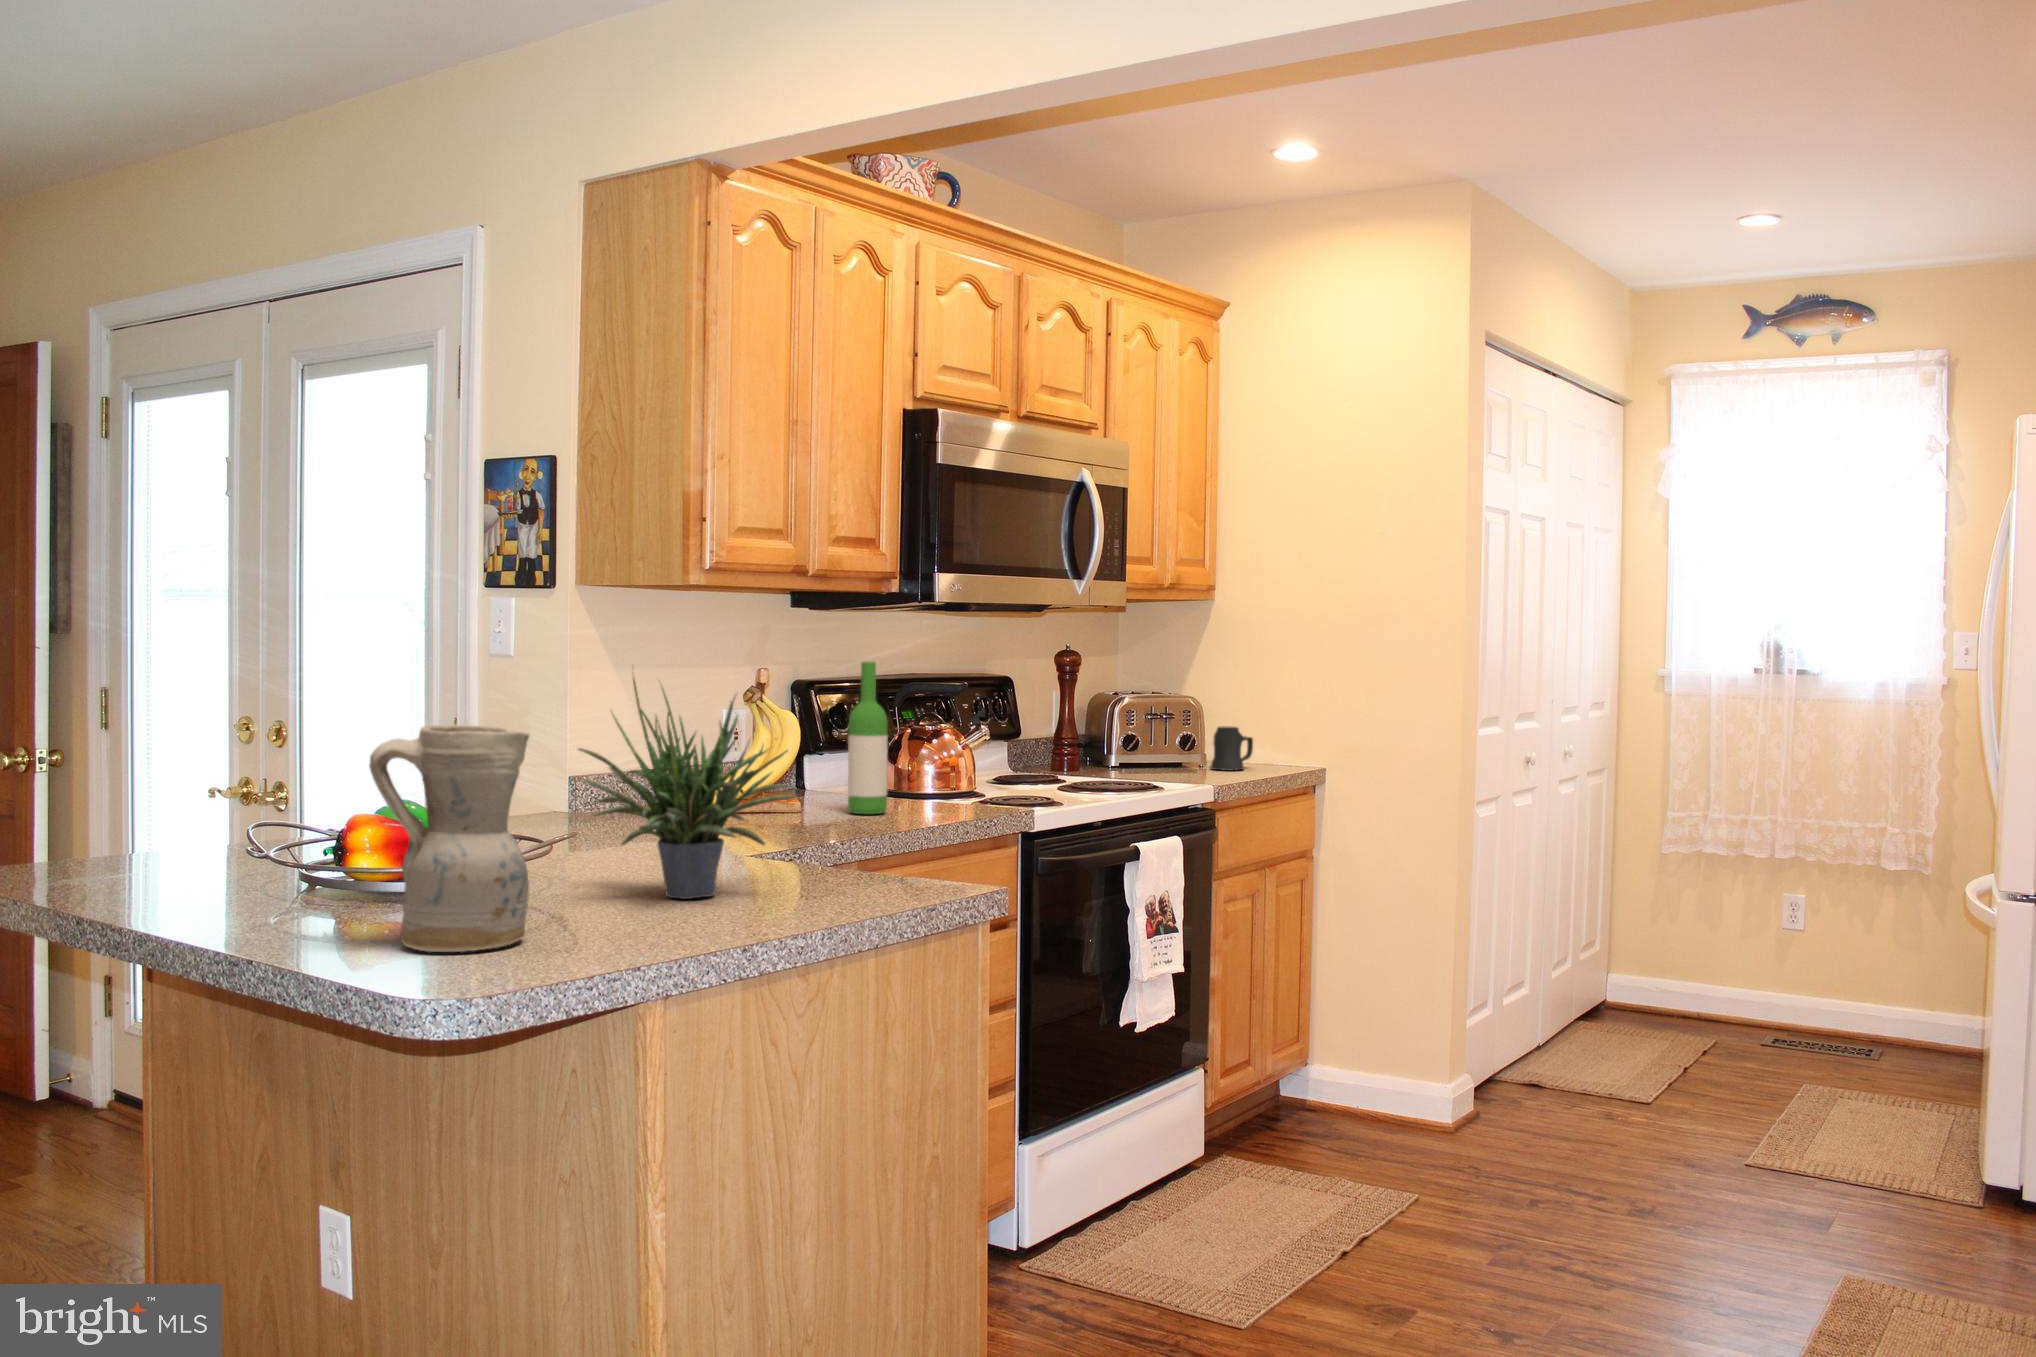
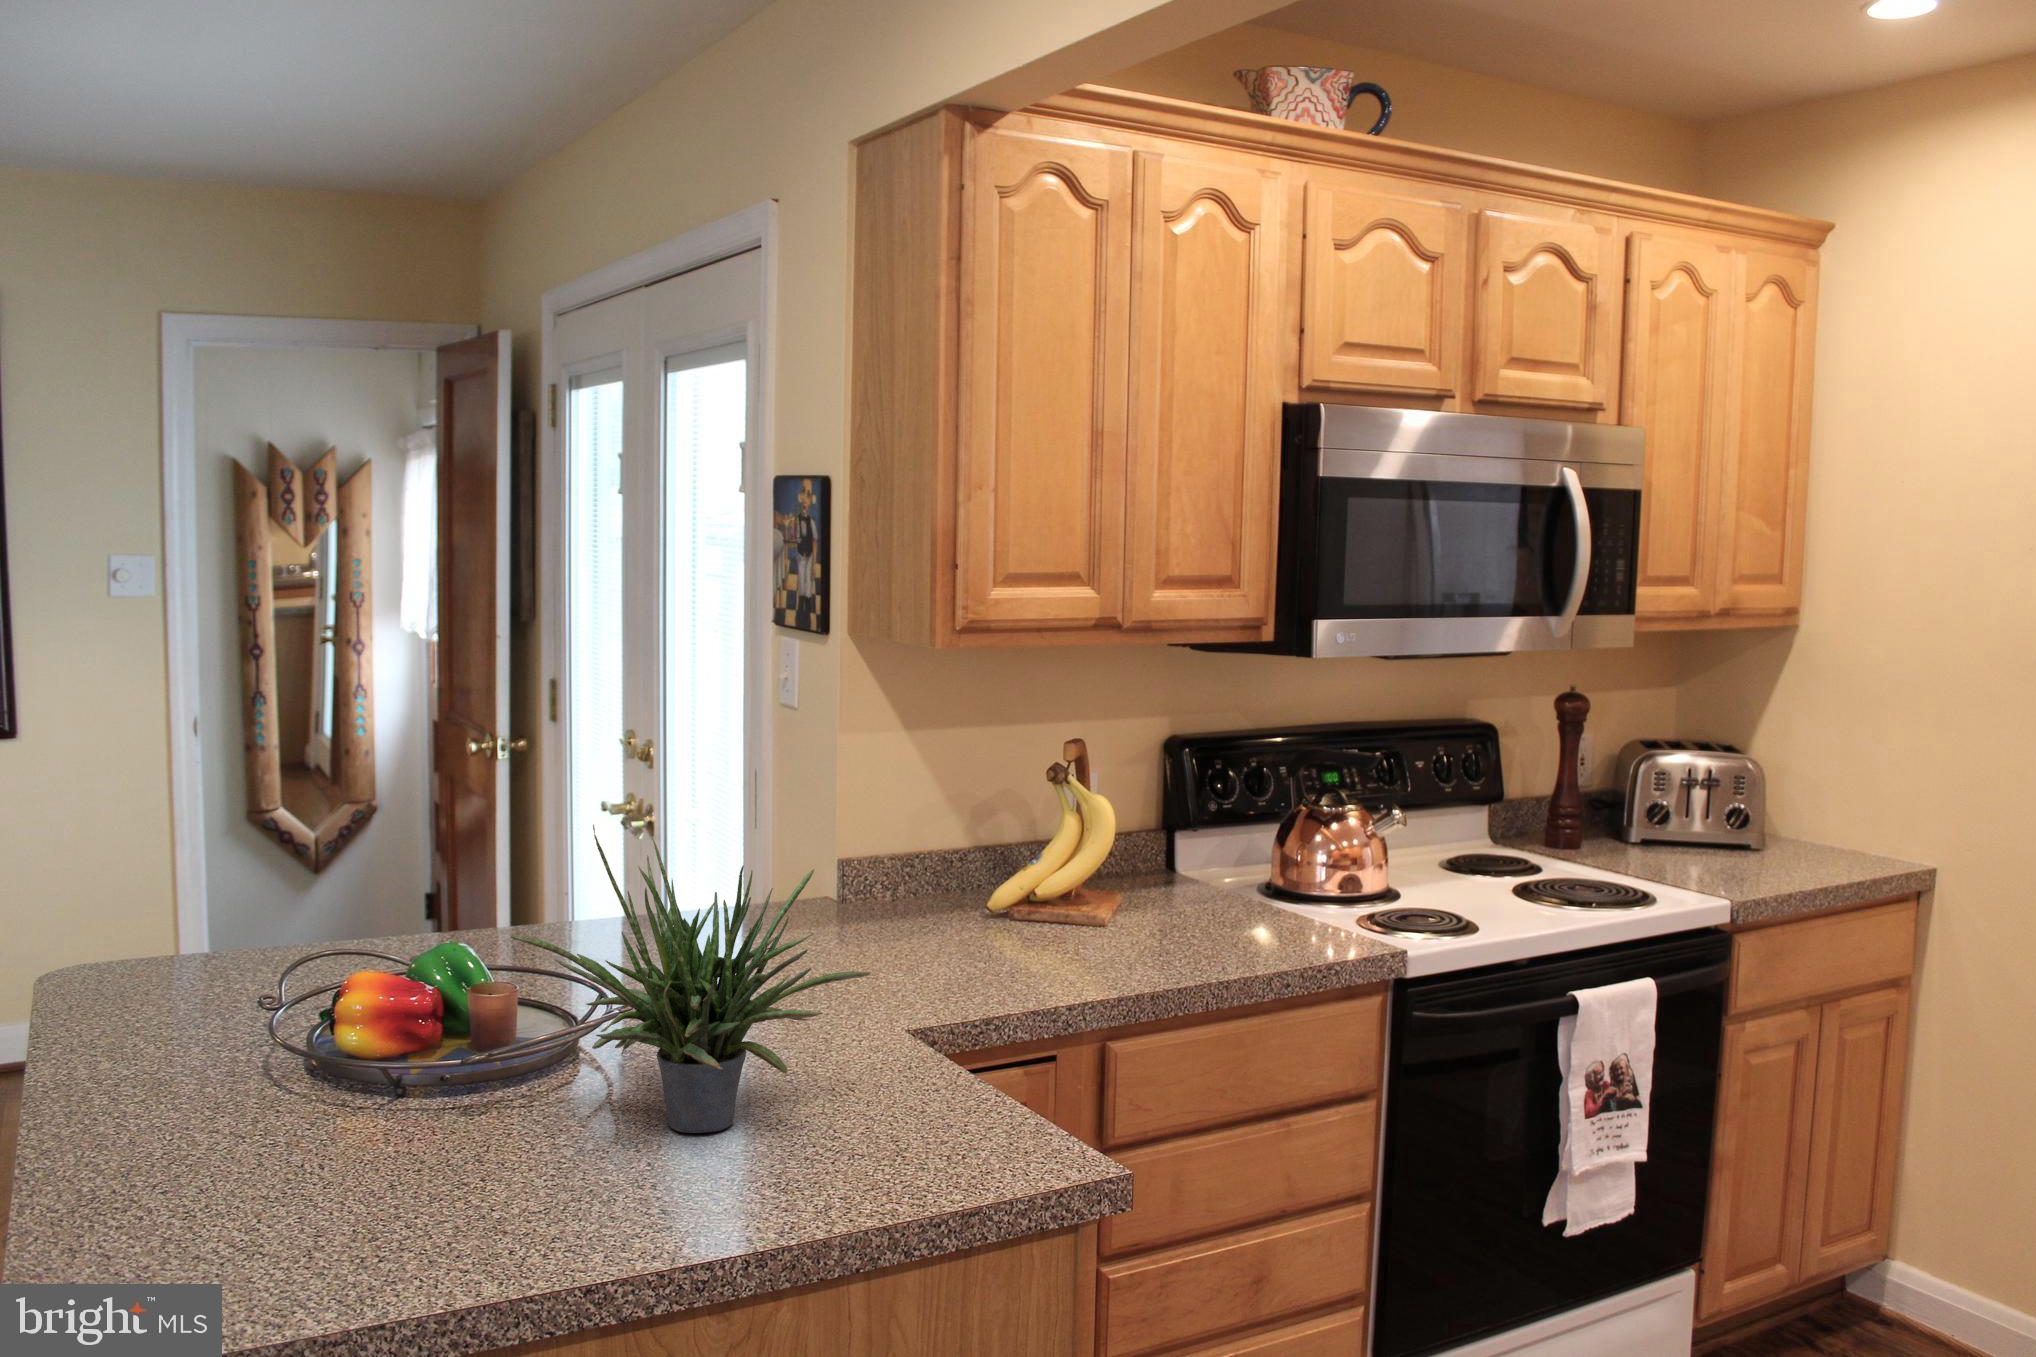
wine bottle: present [848,661,888,814] -> none [1157,737,1209,933]
ceramic pitcher: present [369,725,529,952] -> none [154,920,364,1240]
mug: present [1211,726,1253,771] -> none [1762,805,1831,869]

